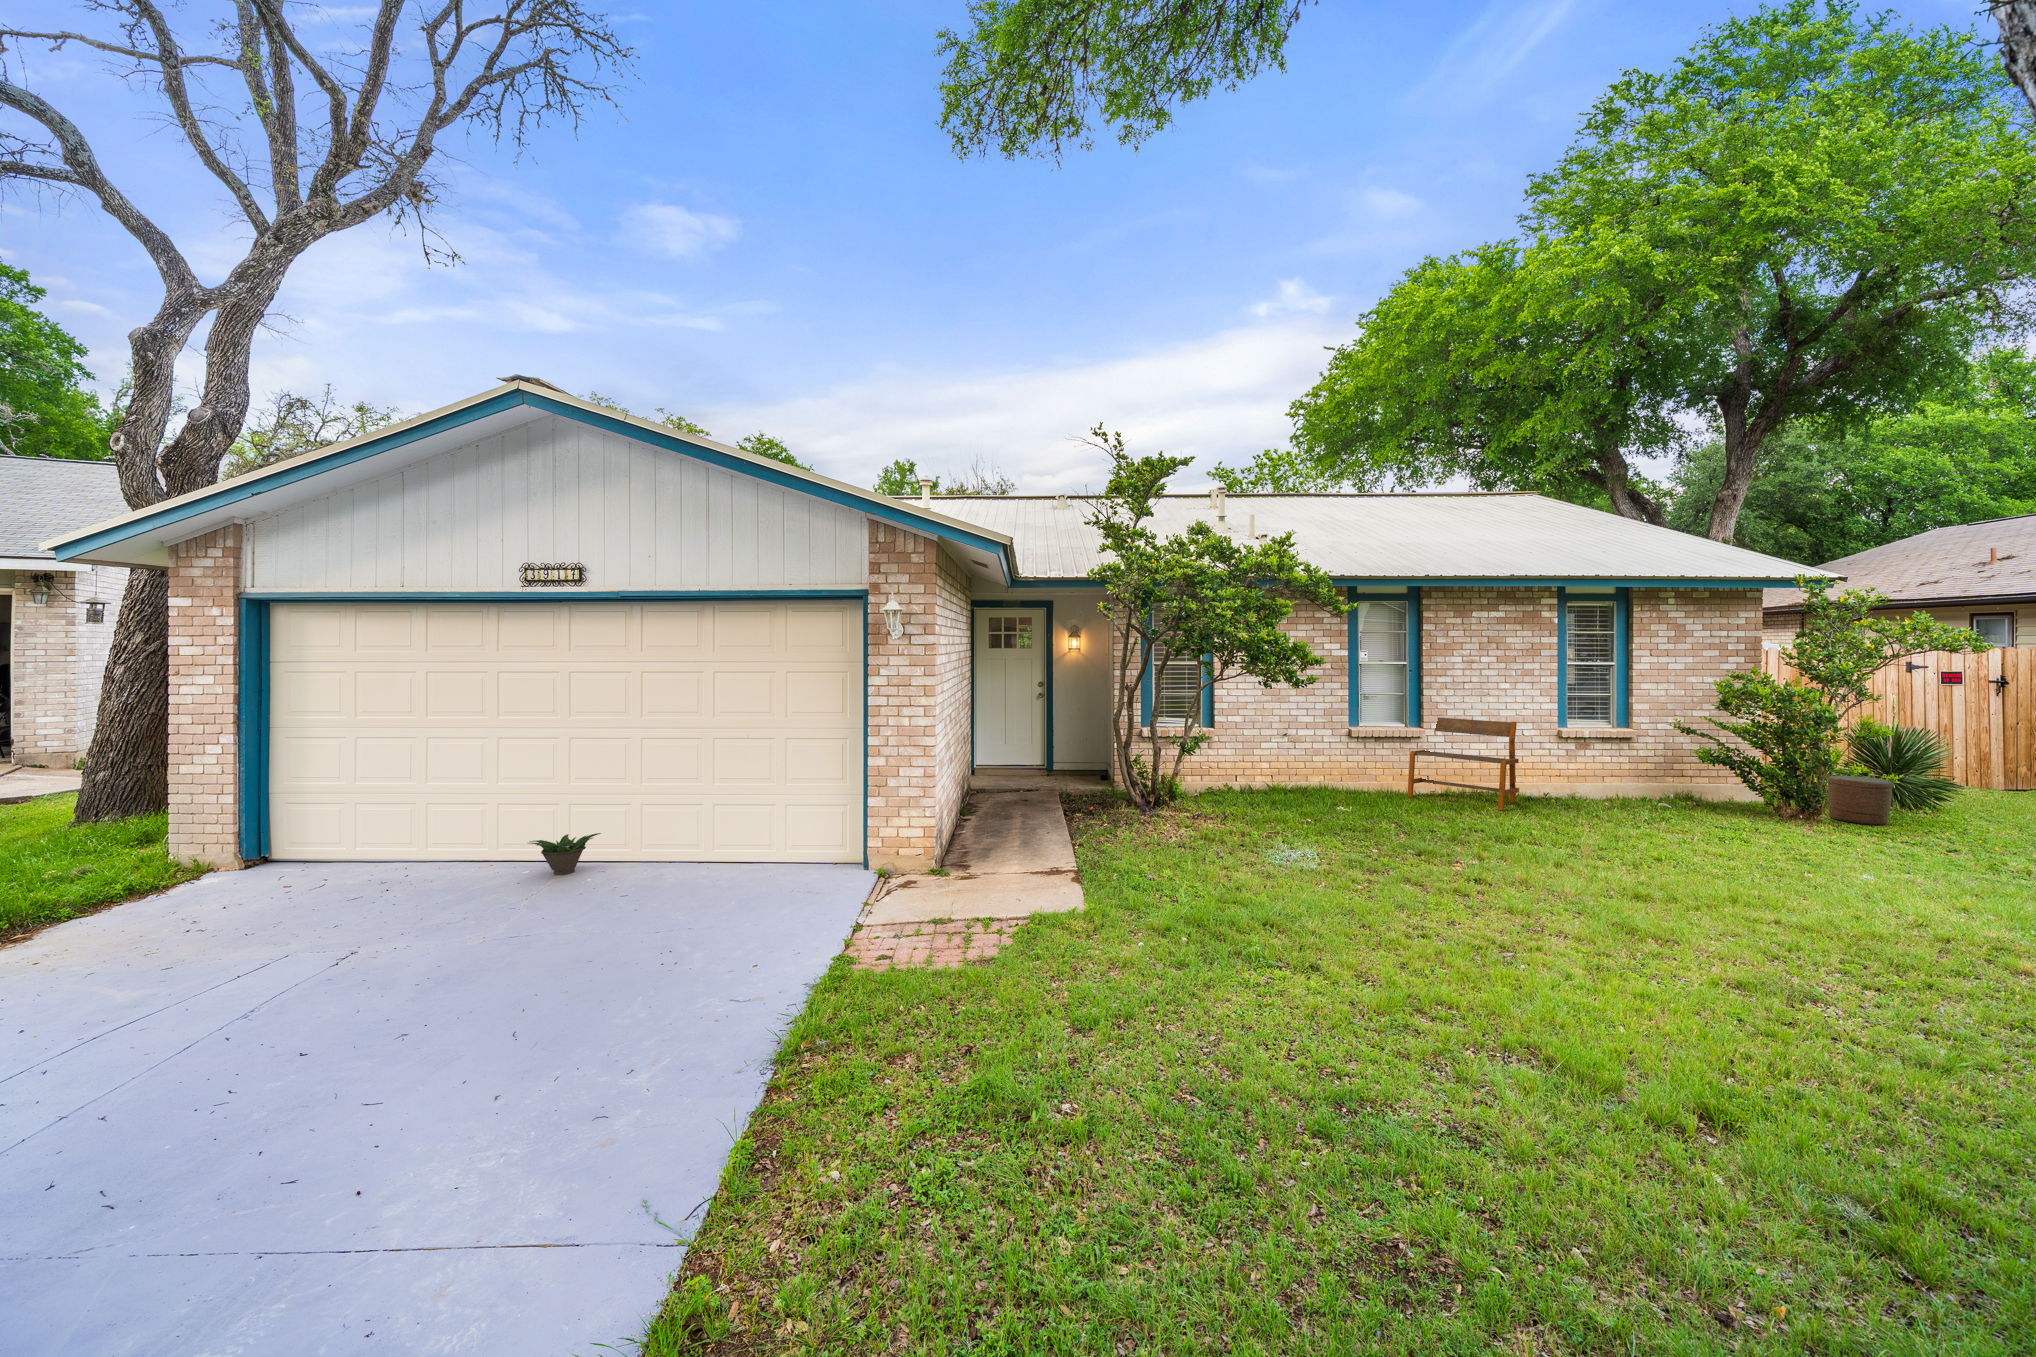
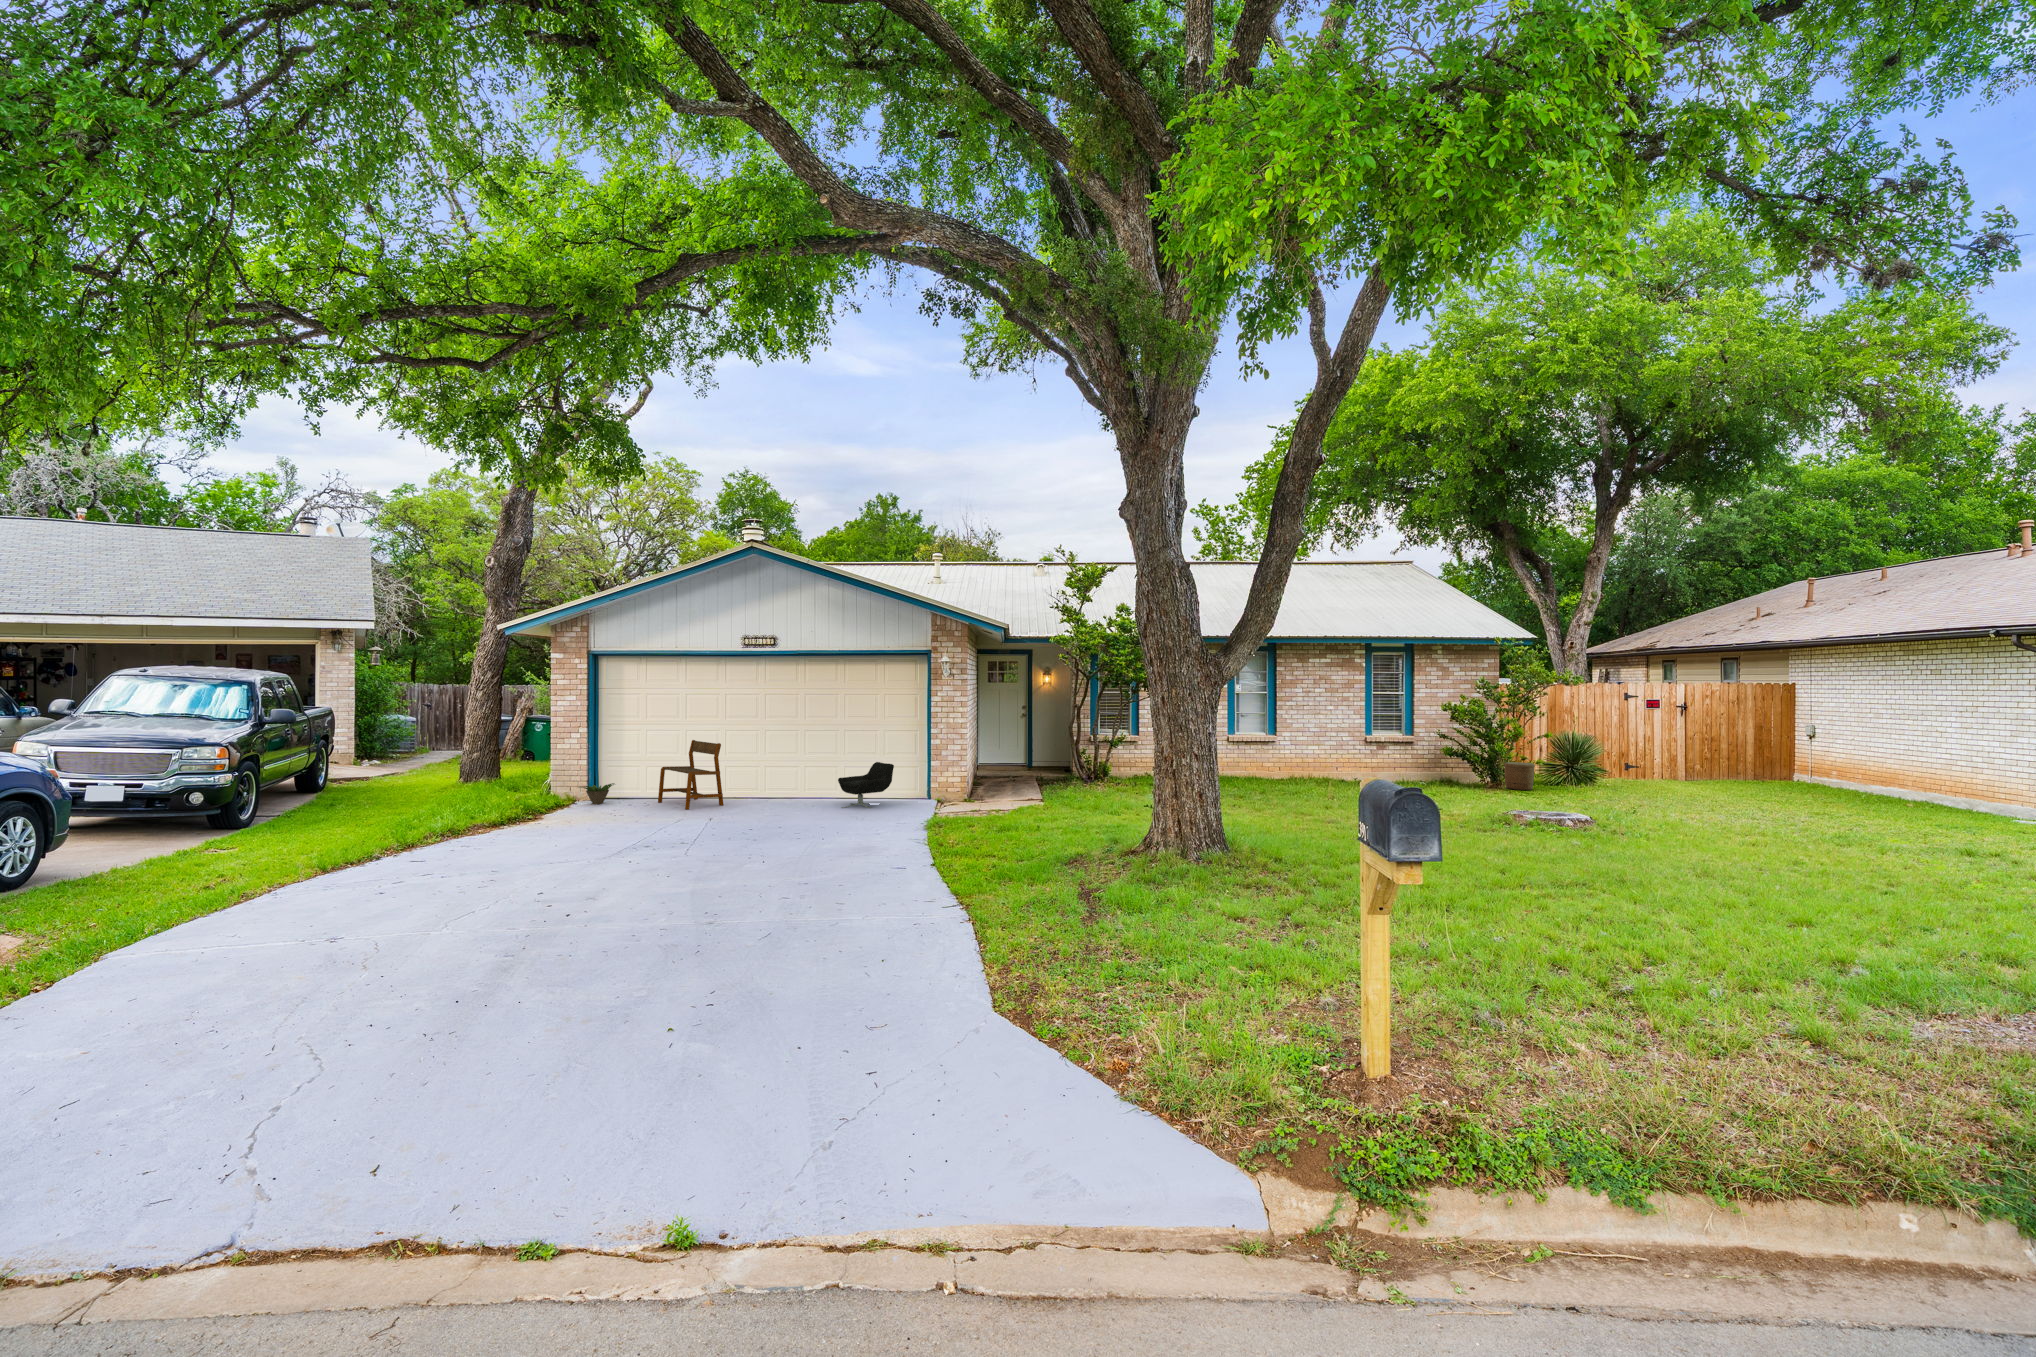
bench: present [1407,718,1519,811] -> present [658,740,723,810]
lounge chair: none [693,794,800,891] -> present [838,762,894,808]
decorative plant: present [530,833,601,875] -> present [579,783,614,804]

